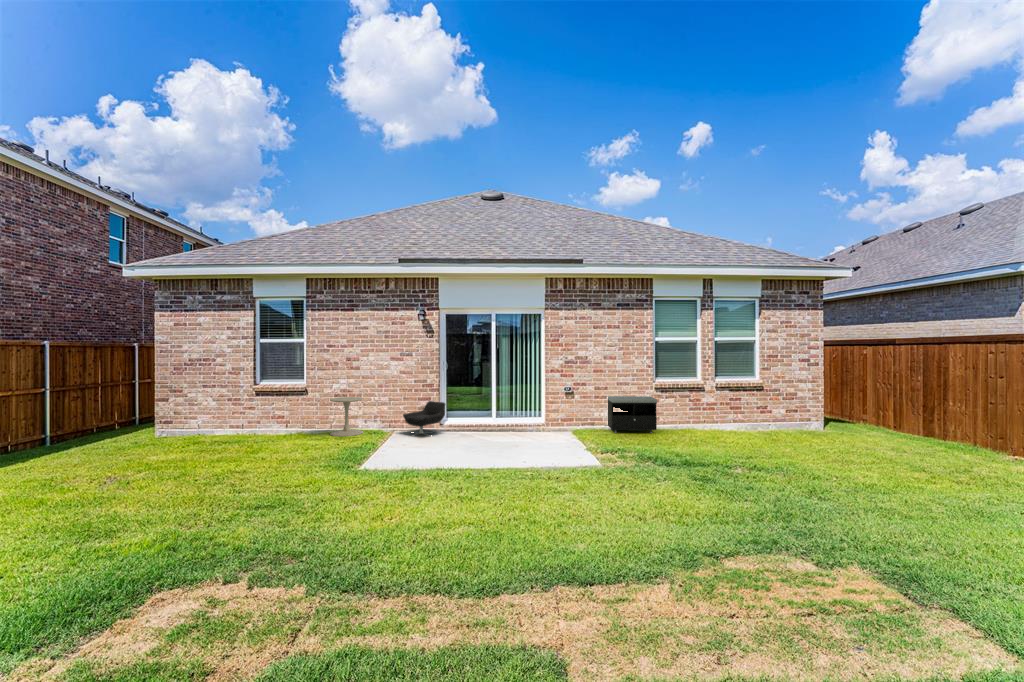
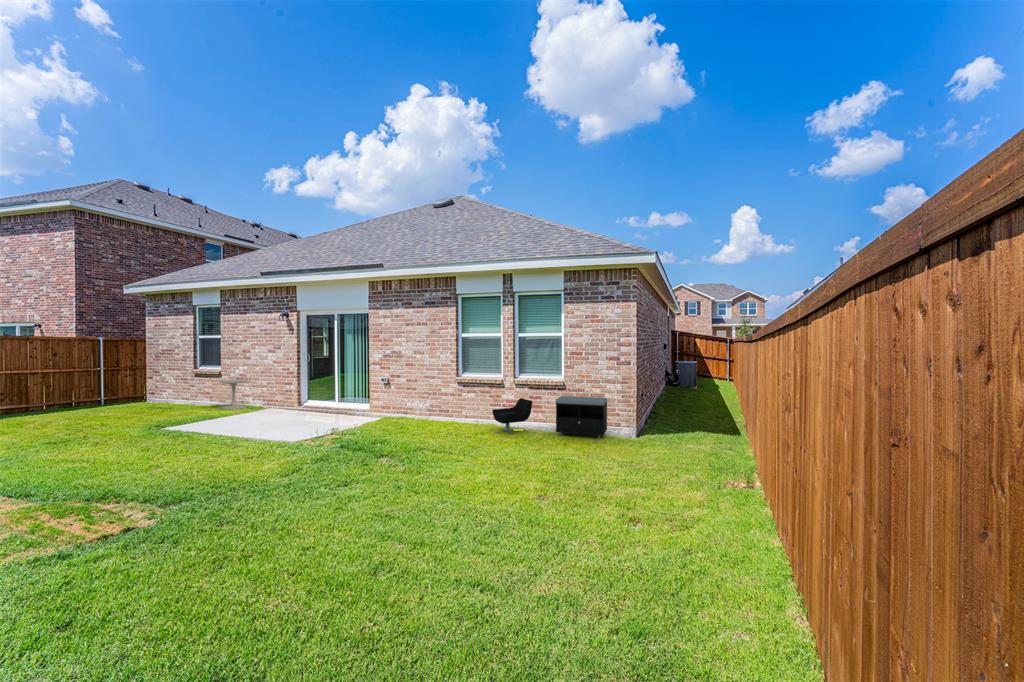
storage bench: present [608,396,657,433] -> present [556,396,607,438]
lounge chair: present [403,401,446,437] -> present [492,398,532,434]

